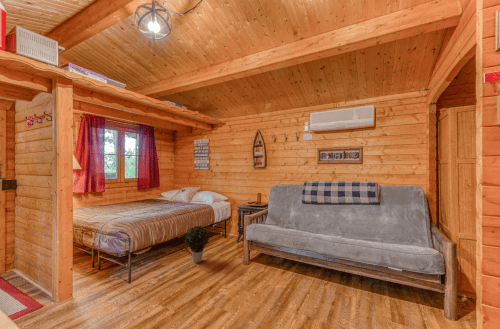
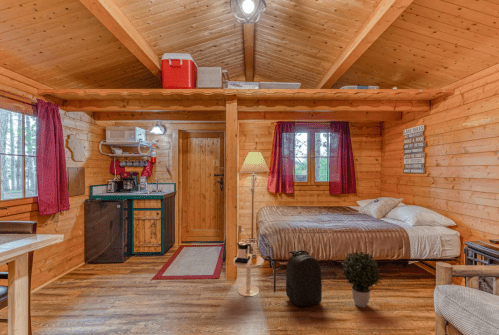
backpack: none [143,236,177,280] -> present [286,250,322,307]
side table: none [89,245,125,298] -> present [233,242,264,296]

